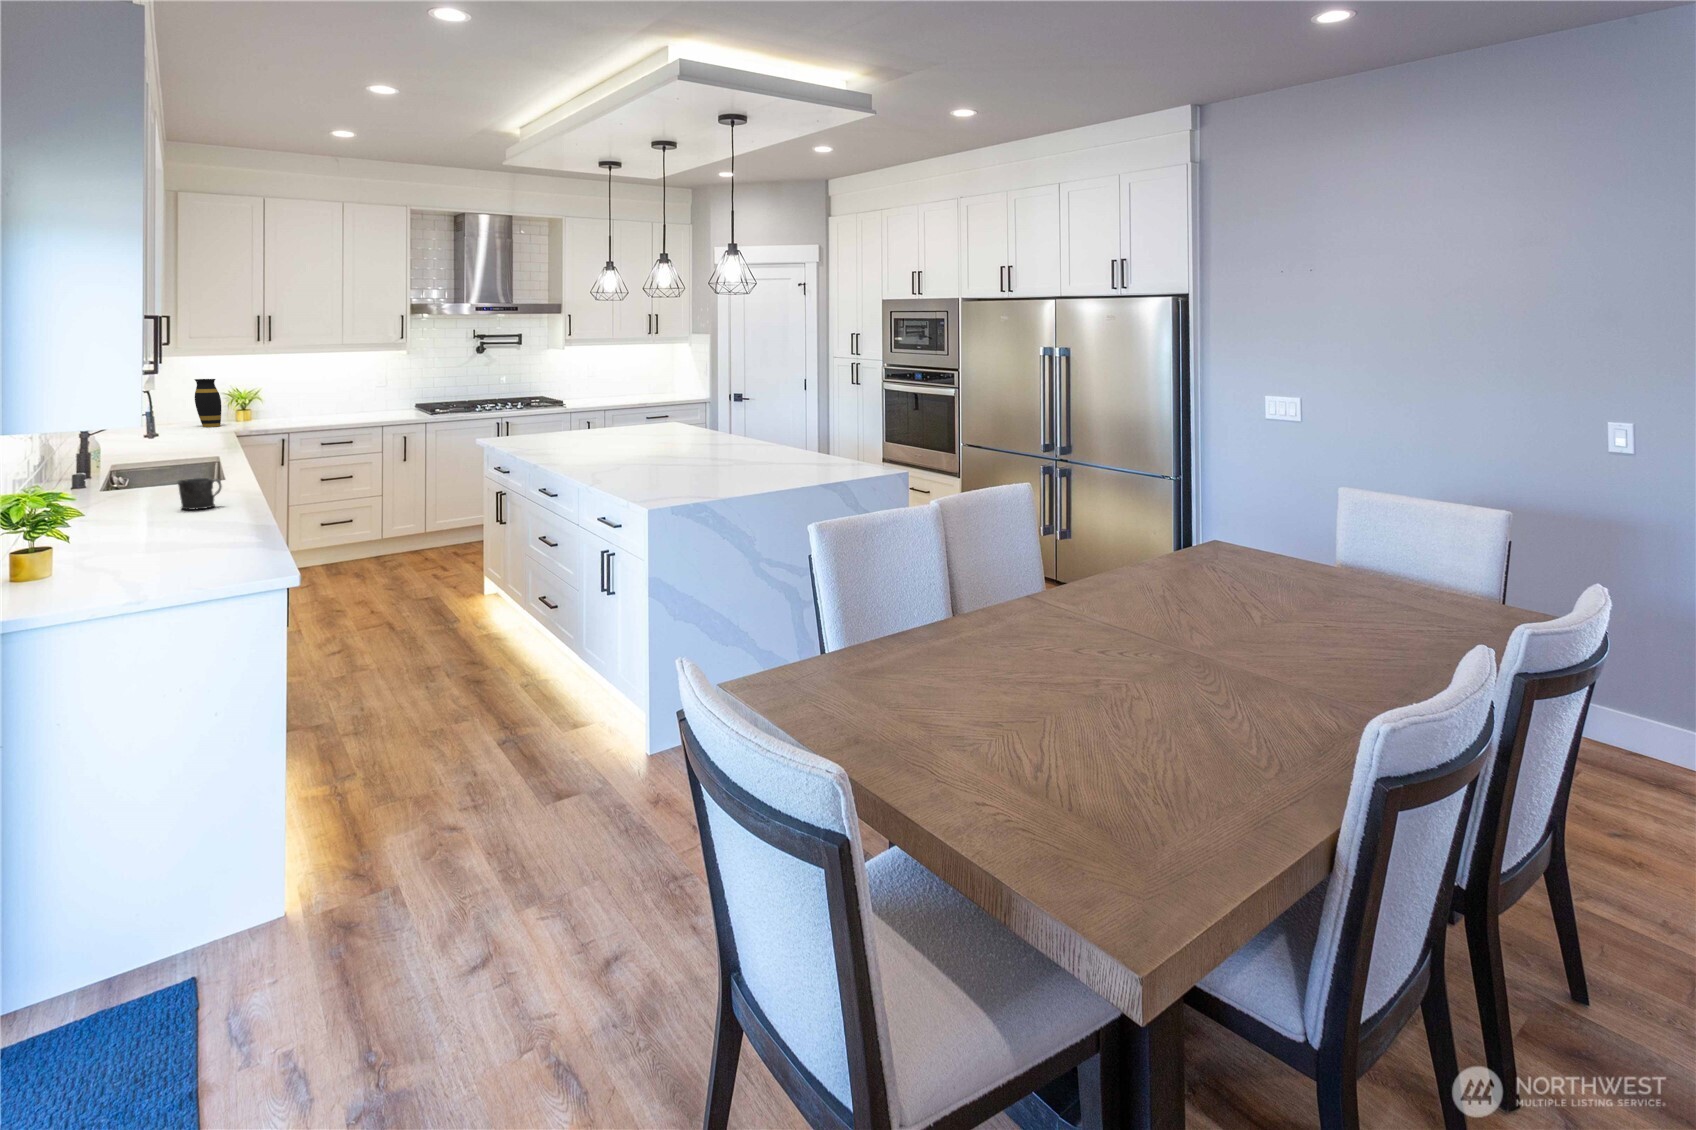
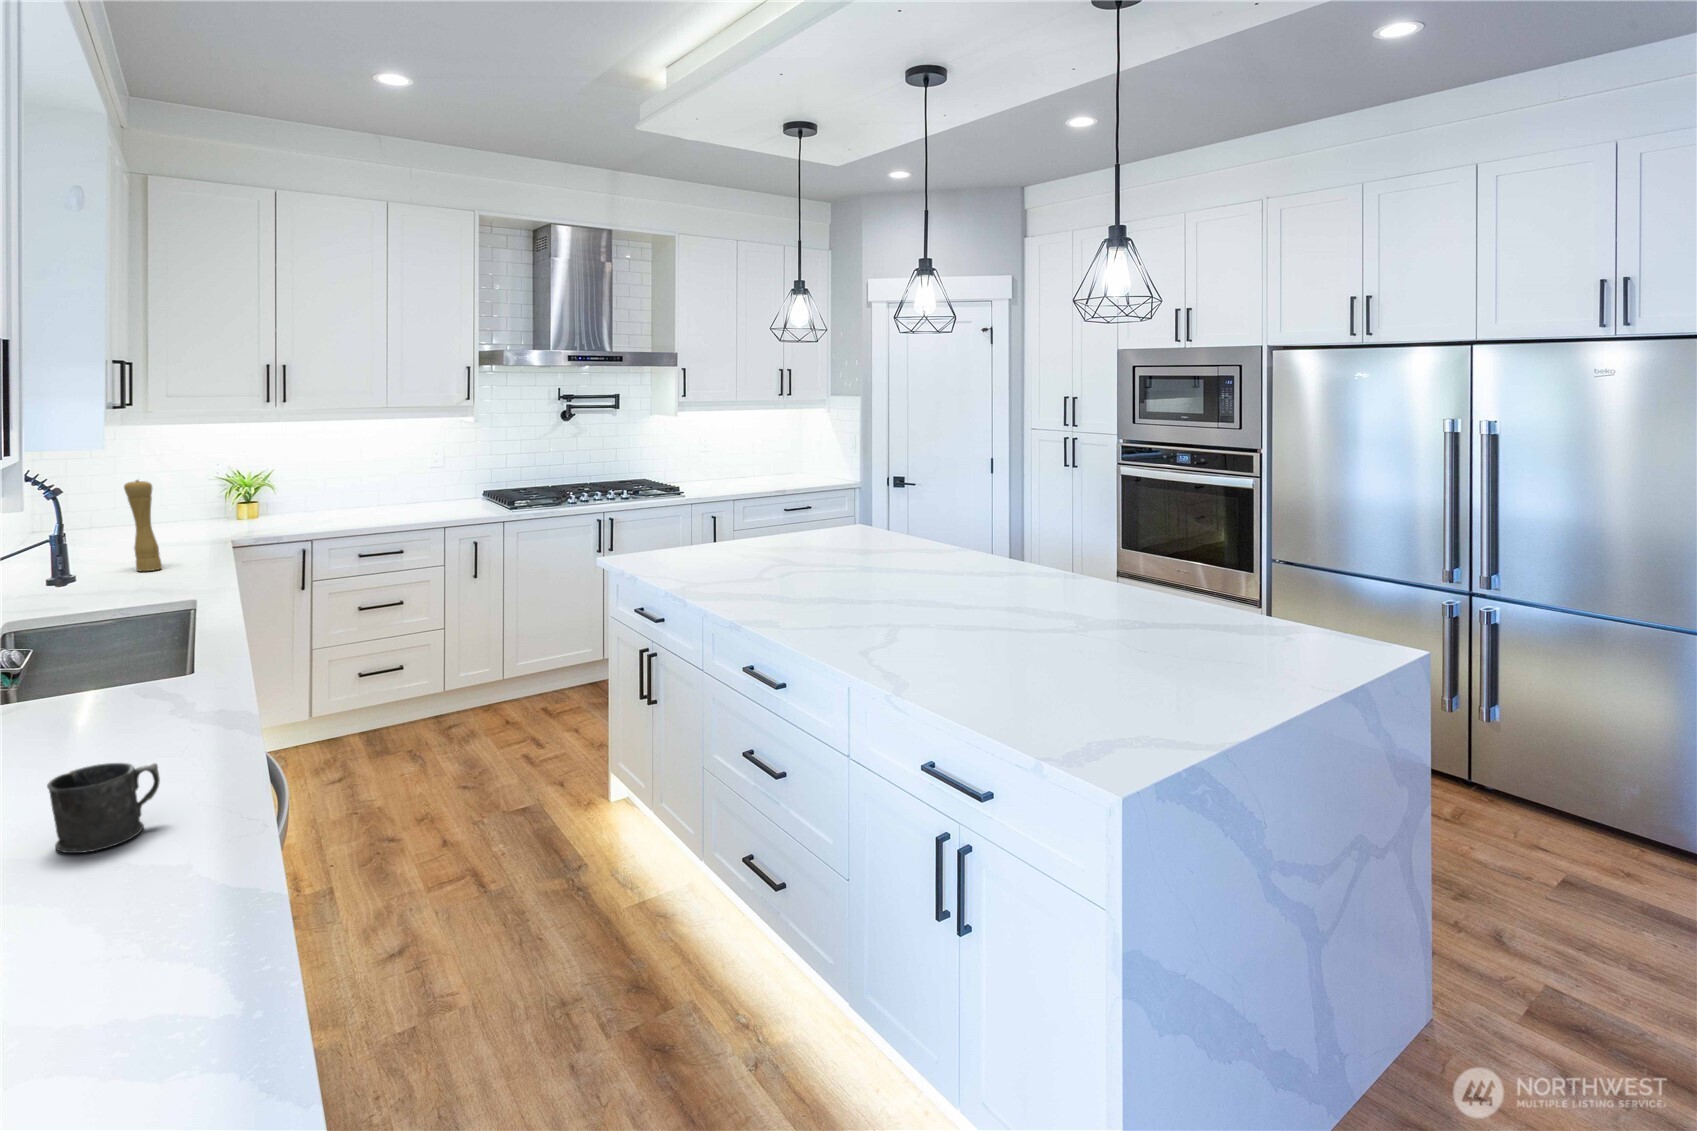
vase: present [195,379,221,427] -> none [179,462,217,530]
pepper mill: none [166,384,191,443] -> present [124,480,162,571]

